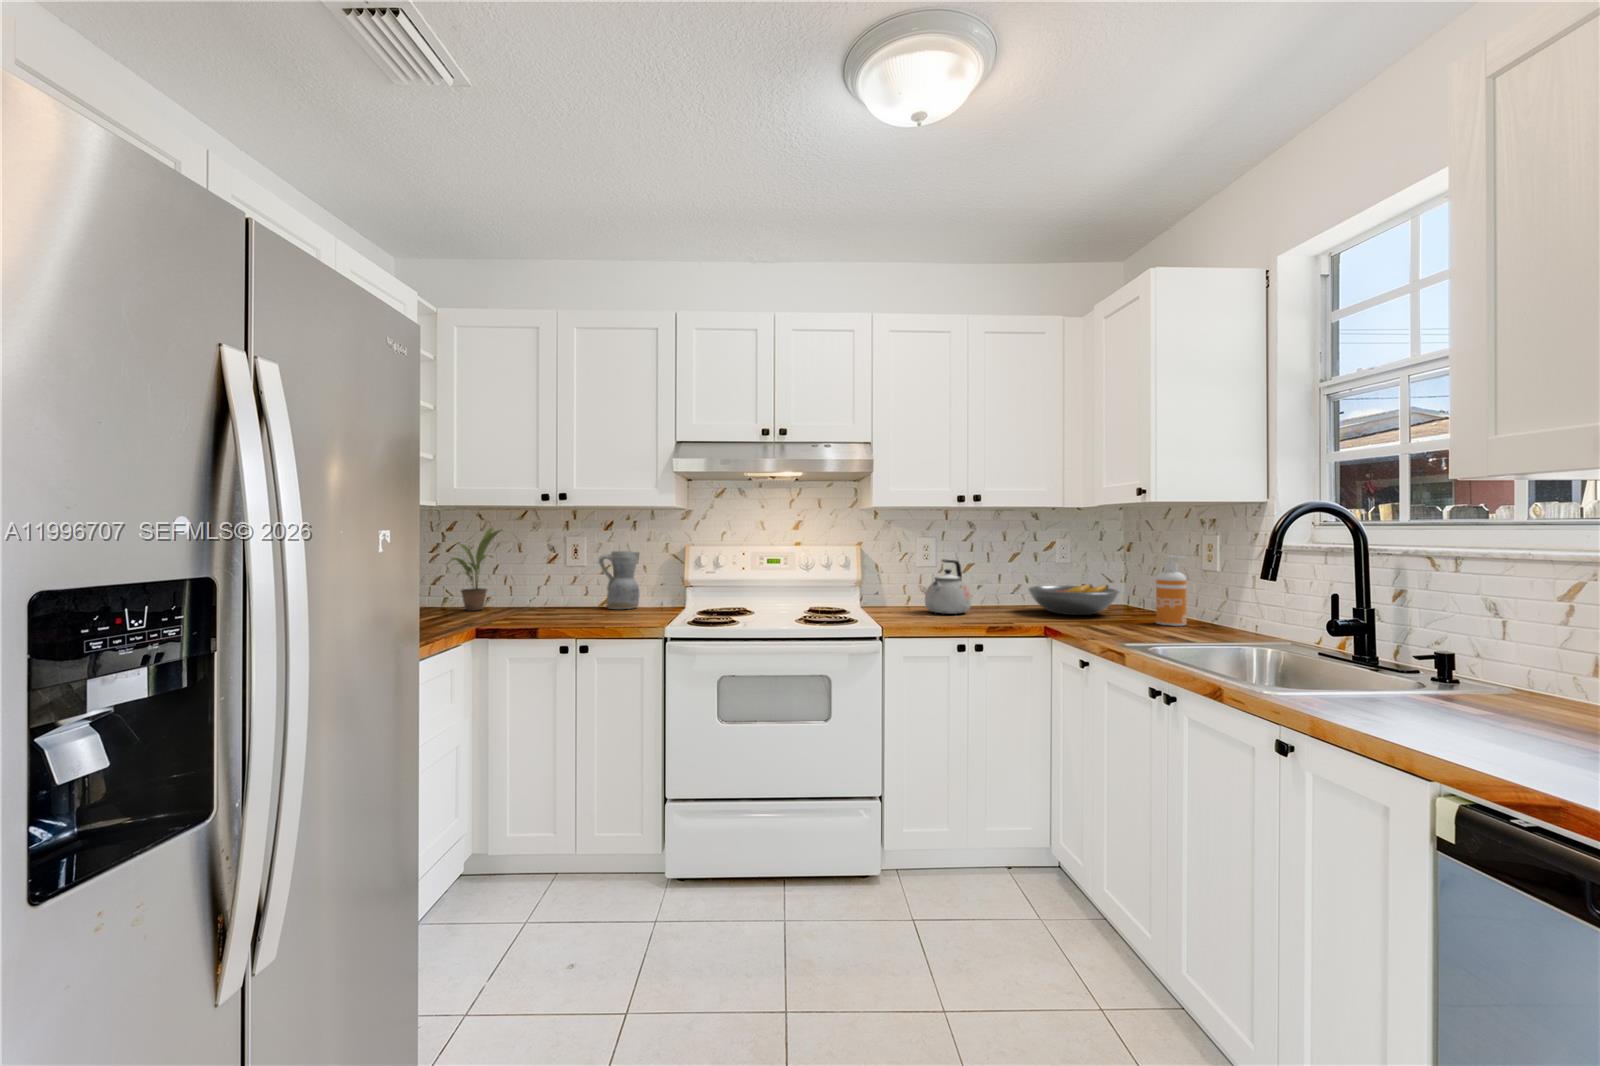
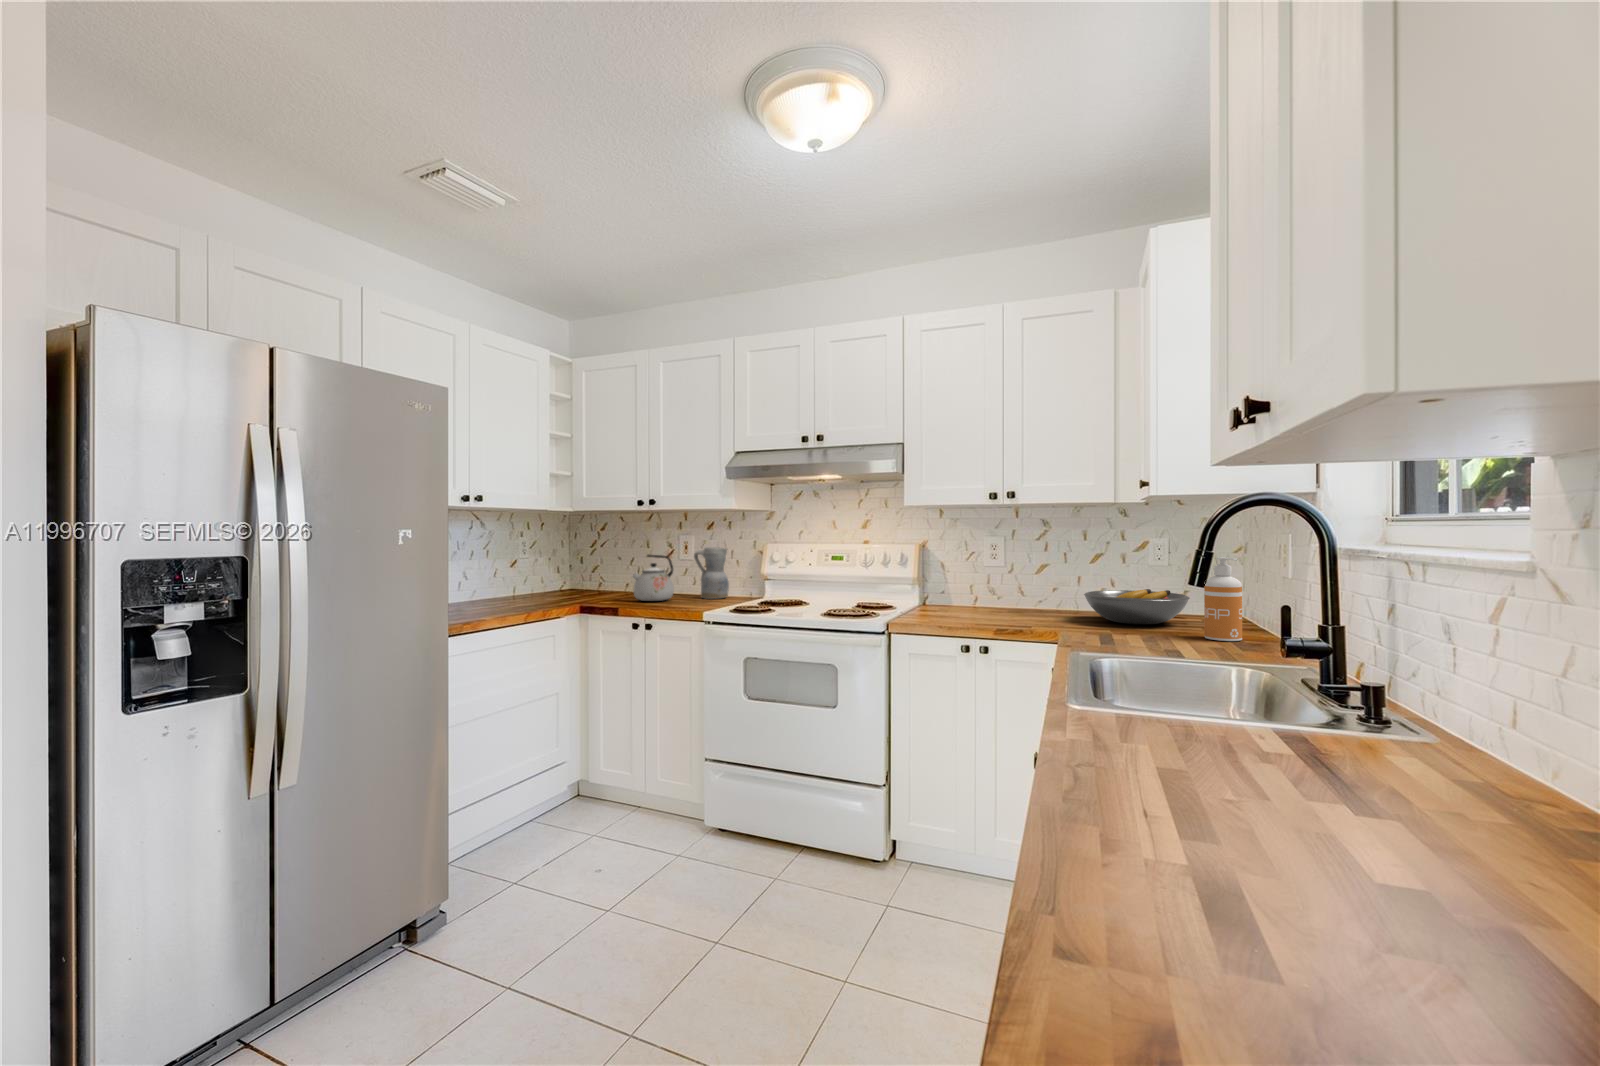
potted plant: present [452,528,501,611] -> none [588,527,633,595]
kettle: present [925,560,971,614] -> present [633,555,674,601]

